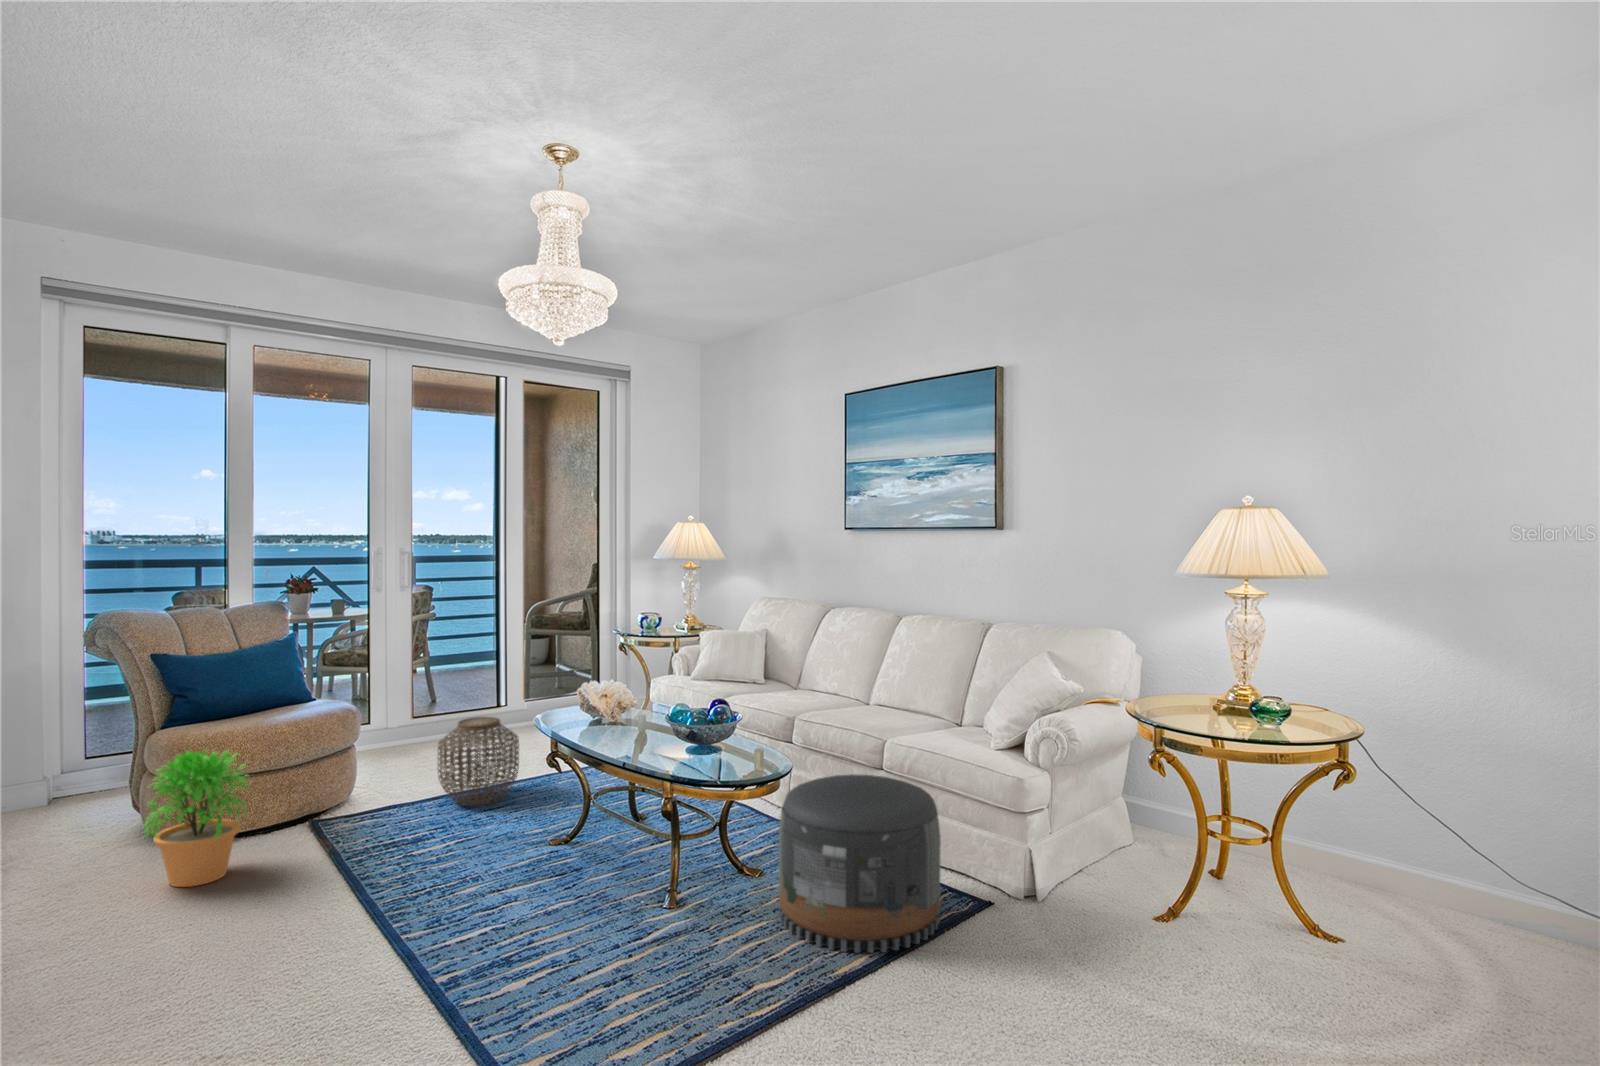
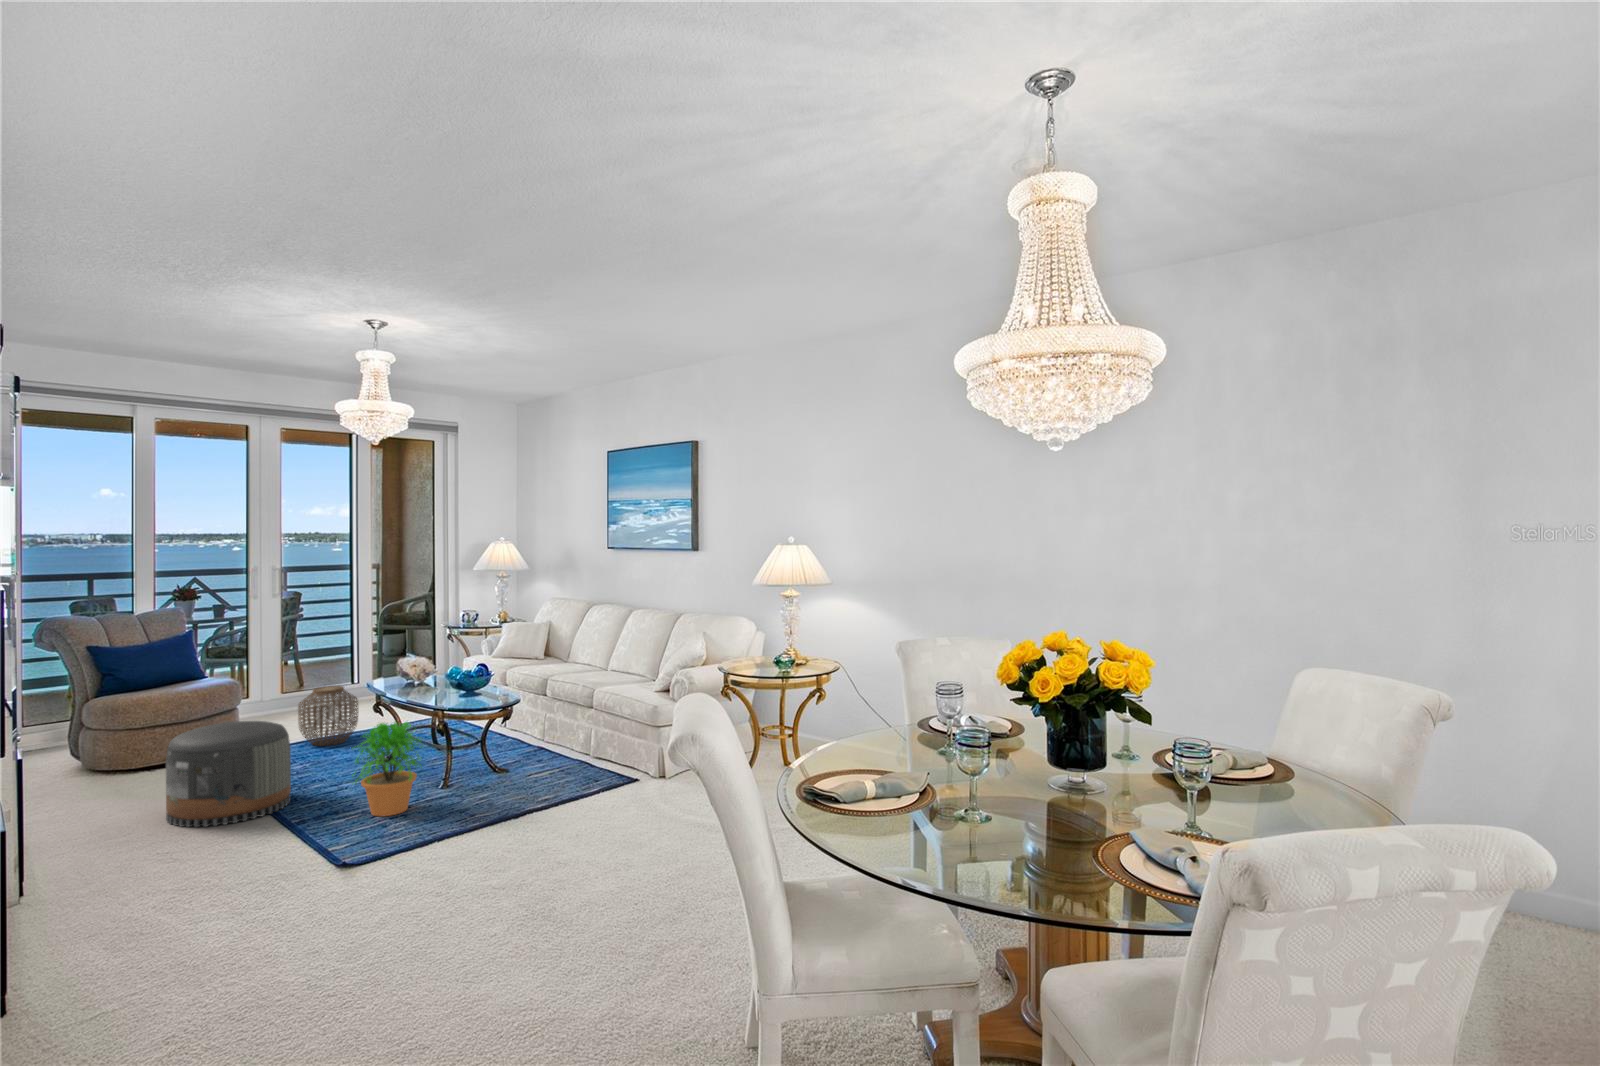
potted plant: present [143,750,249,887] -> present [352,722,422,816]
pouf: present [779,774,941,953] -> present [166,721,291,827]

